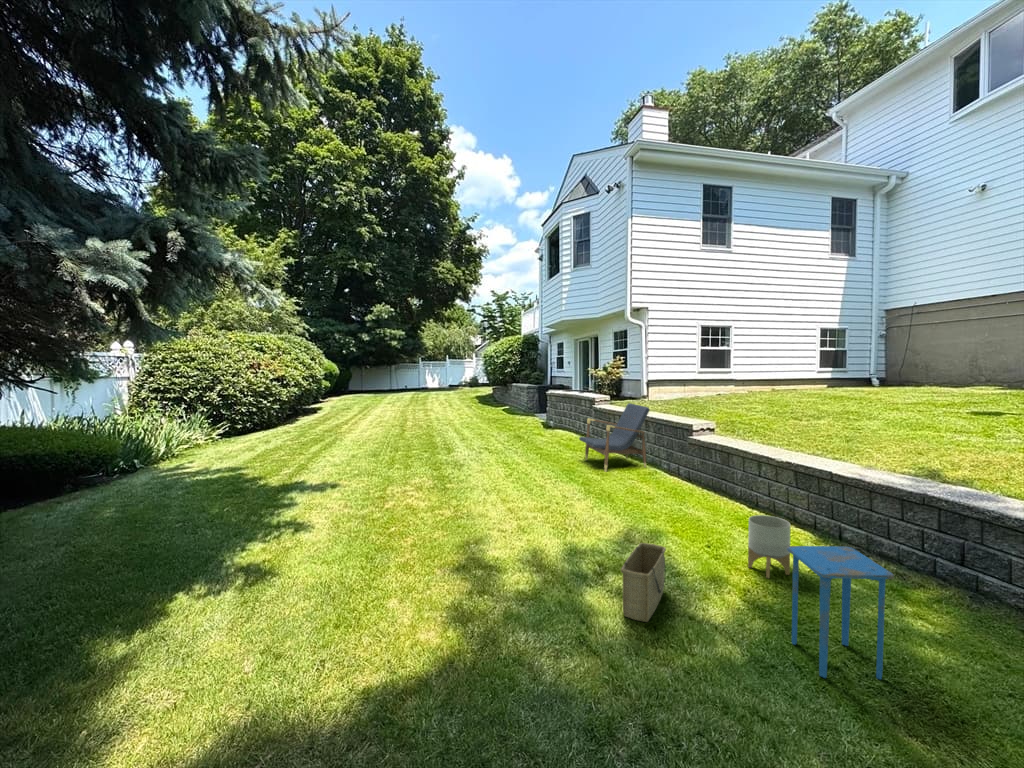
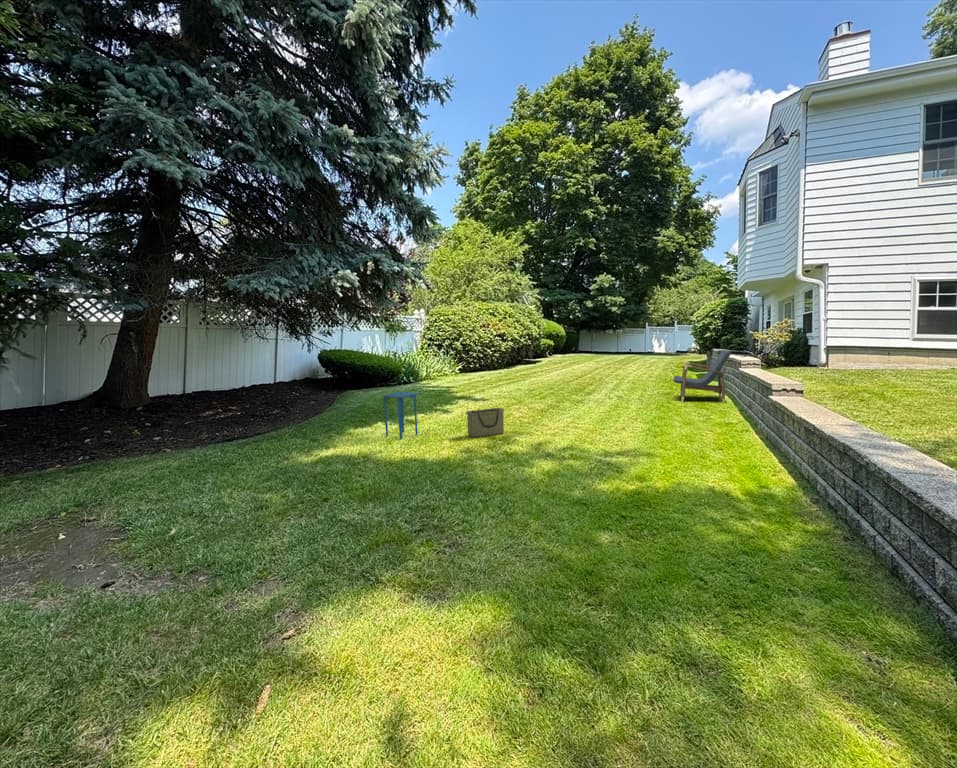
planter: present [748,515,791,578] -> none [669,409,696,447]
basket: present [621,543,666,622] -> present [466,408,505,437]
side table: present [787,546,894,679] -> present [382,392,419,439]

